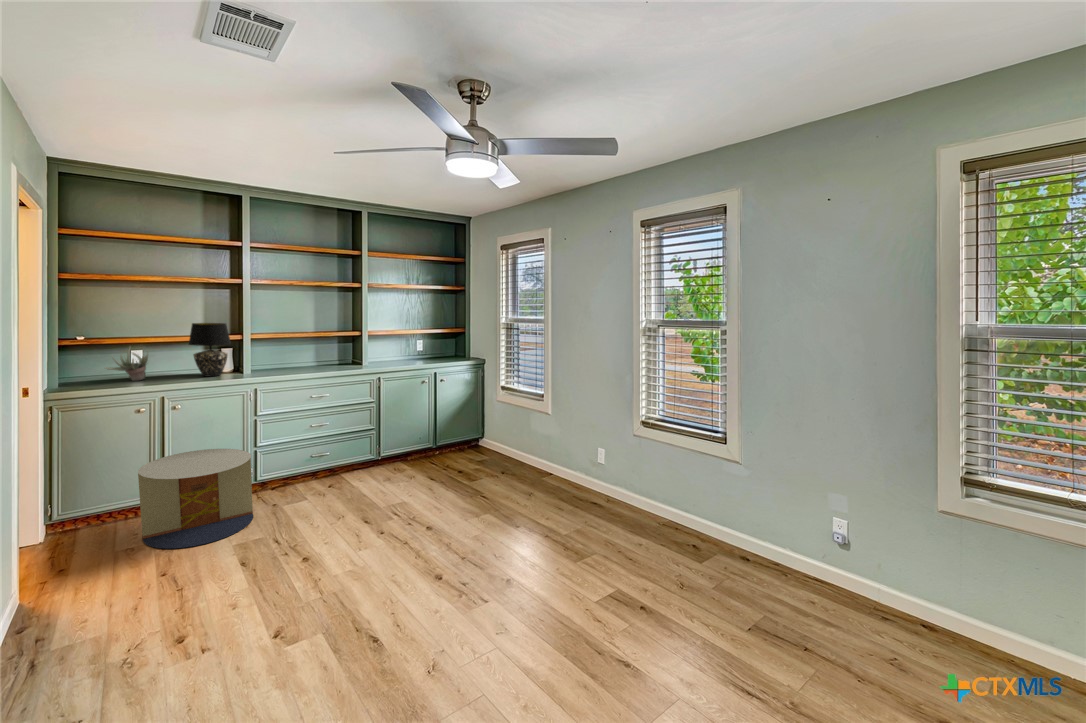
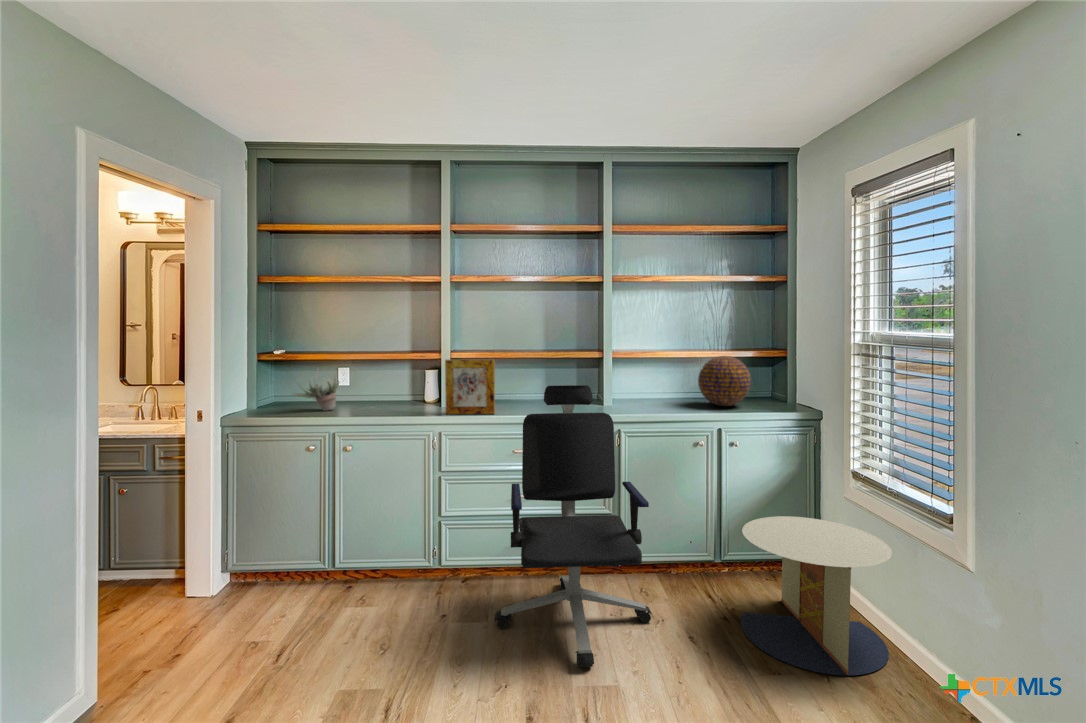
table lamp: present [189,323,231,376] -> none [379,340,426,410]
decorative orb: none [421,334,450,363] -> present [698,356,751,406]
picture frame: none [254,338,295,377] -> present [445,360,495,414]
office chair: none [315,354,412,506] -> present [495,385,652,667]
side table: present [138,449,253,549] -> present [741,516,892,675]

